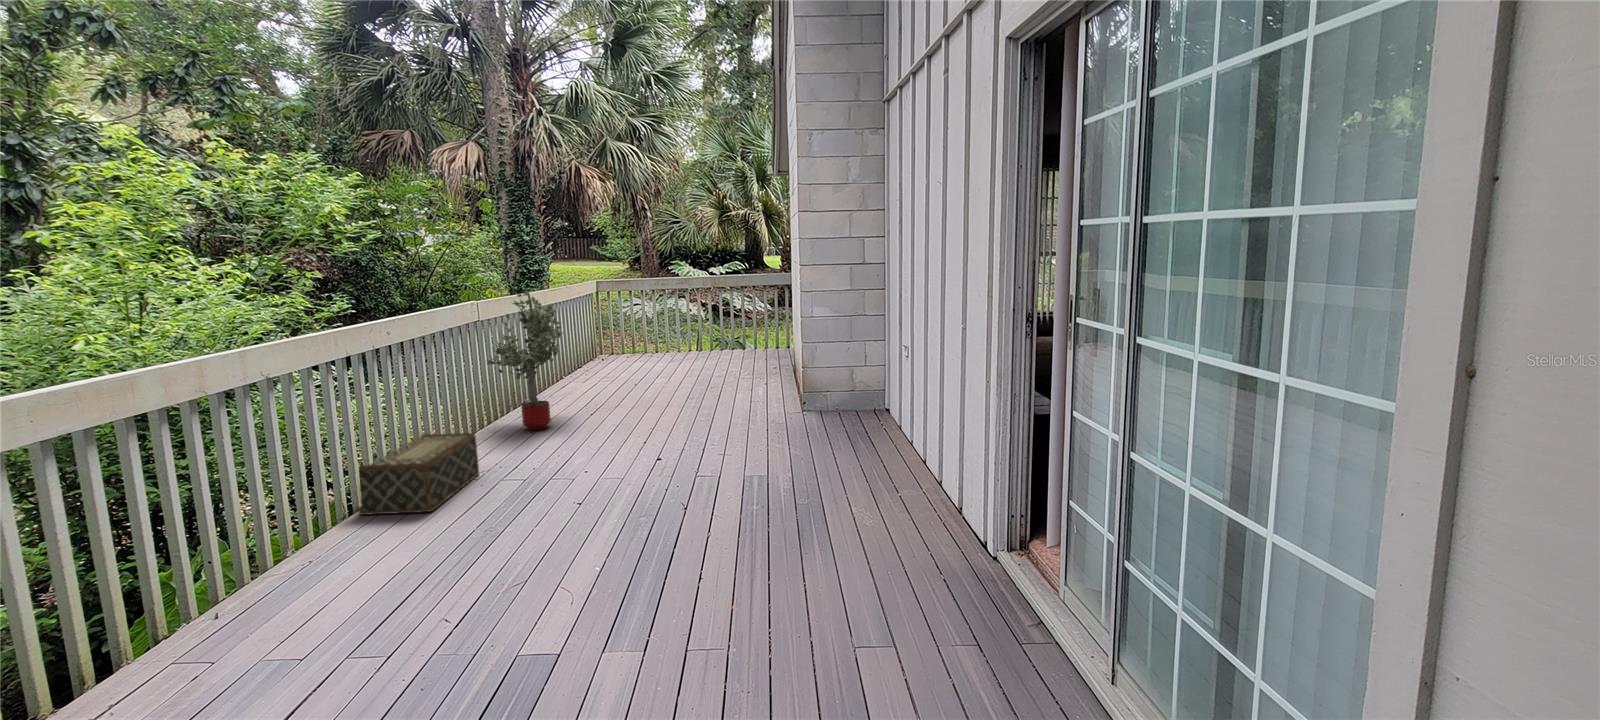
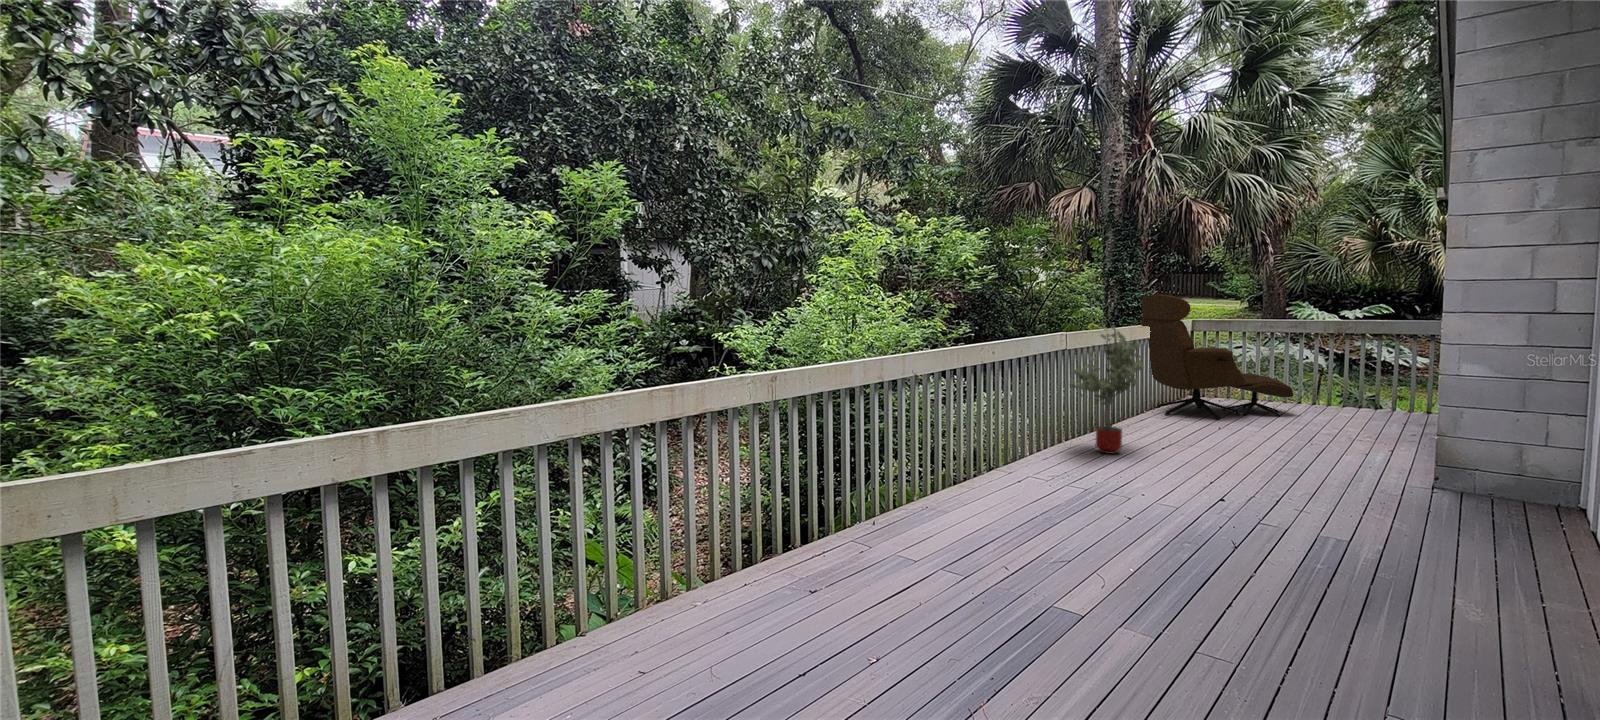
lounge chair: none [548,257,686,378] -> present [1141,294,1293,419]
woven basket: present [358,433,479,515] -> none [959,436,1052,497]

